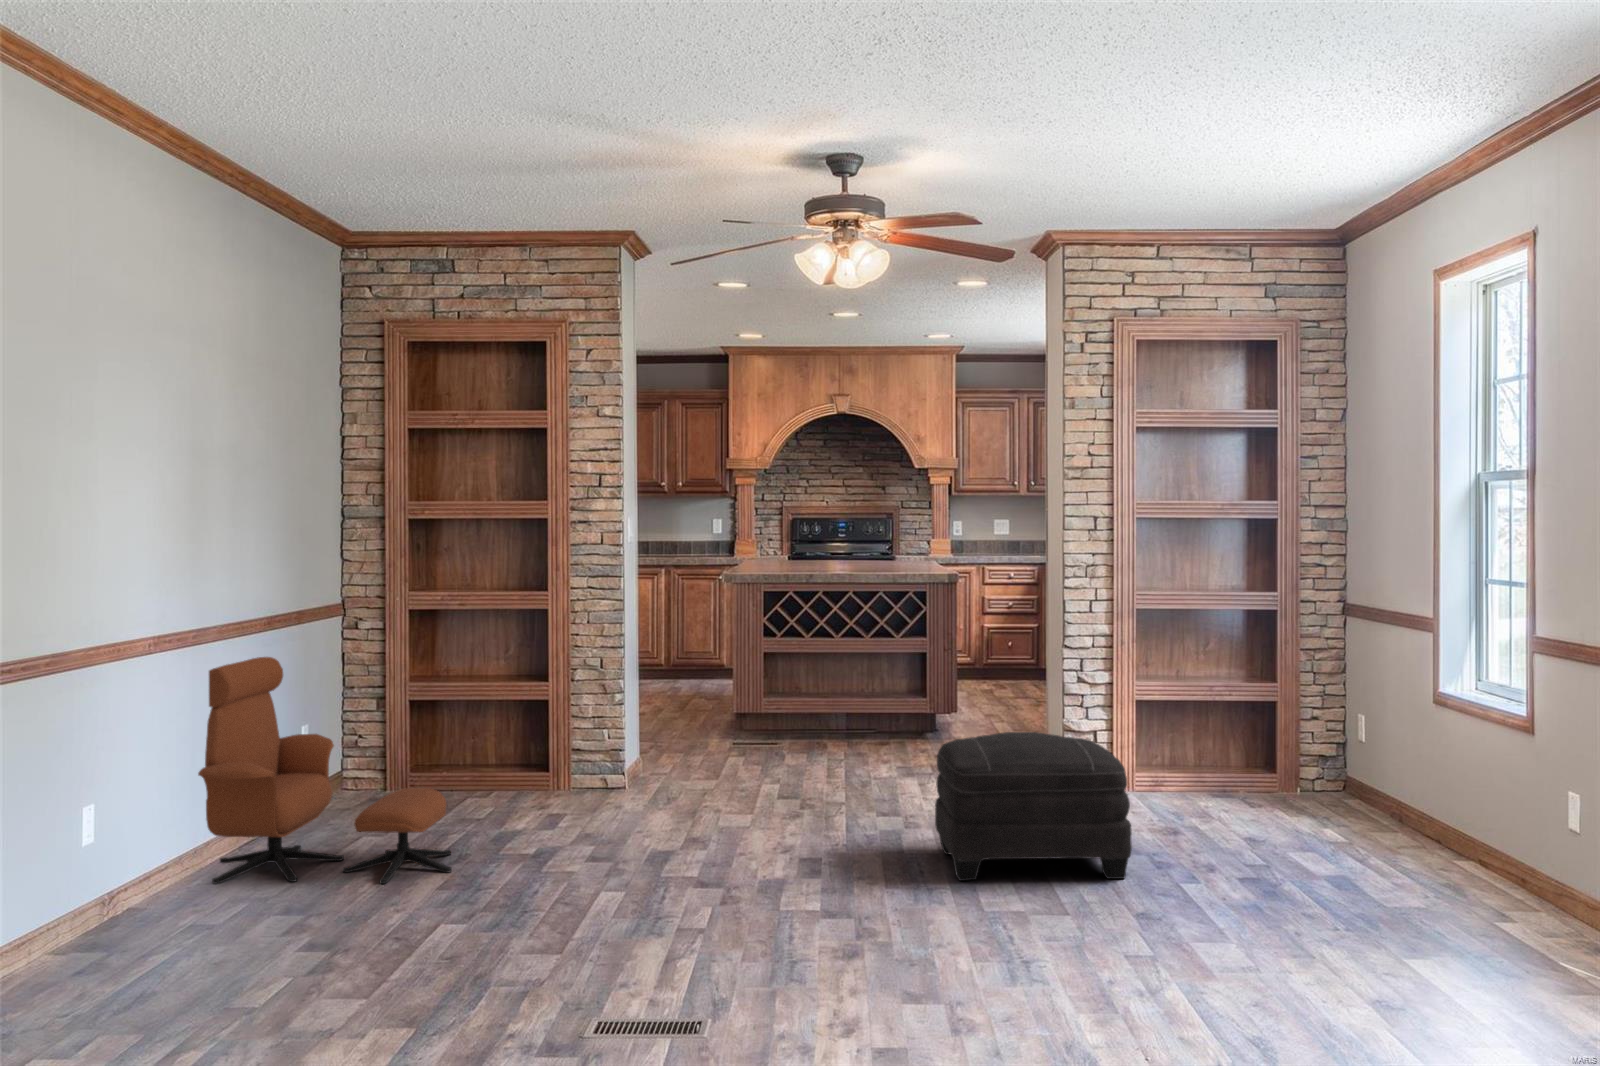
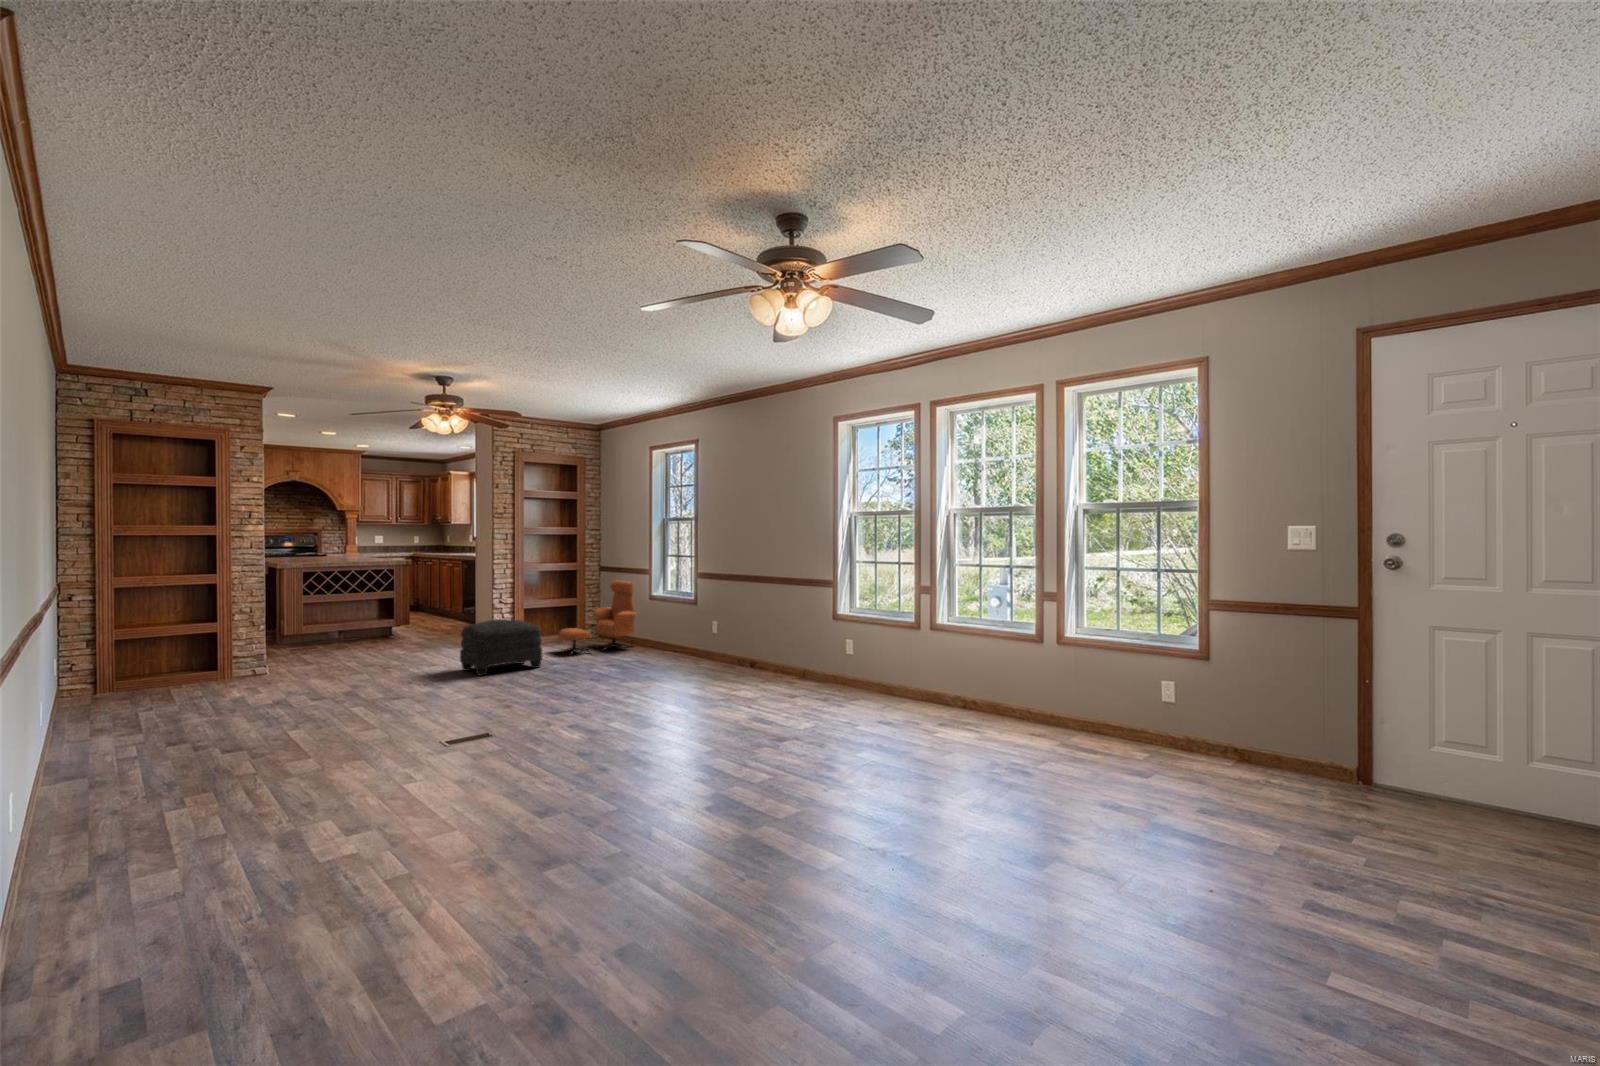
lounge chair: present [198,657,451,884] -> present [555,580,636,656]

